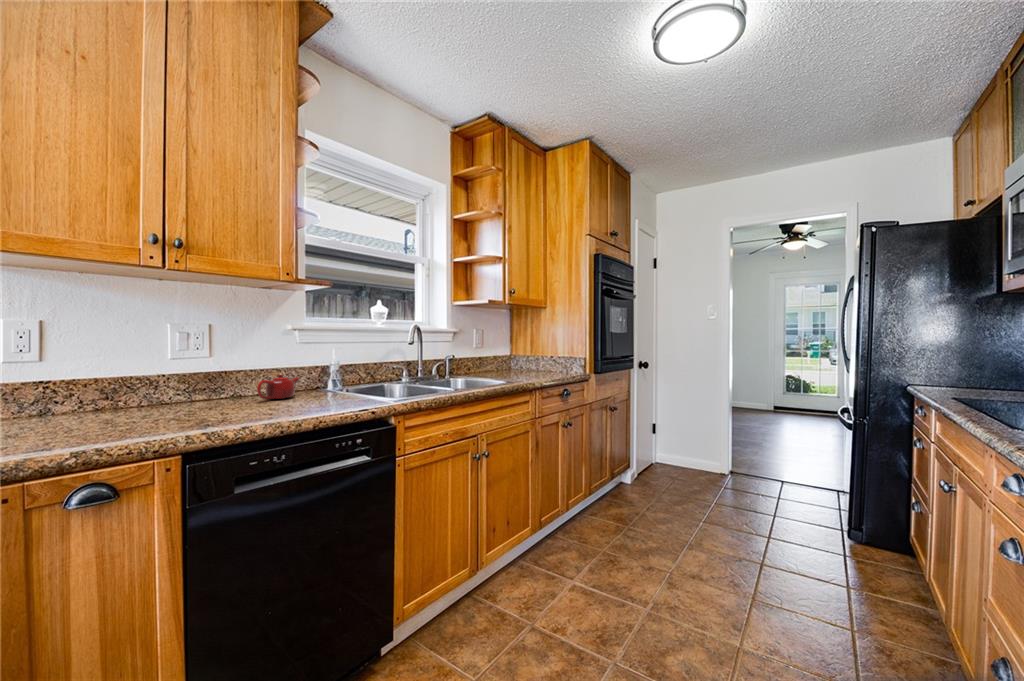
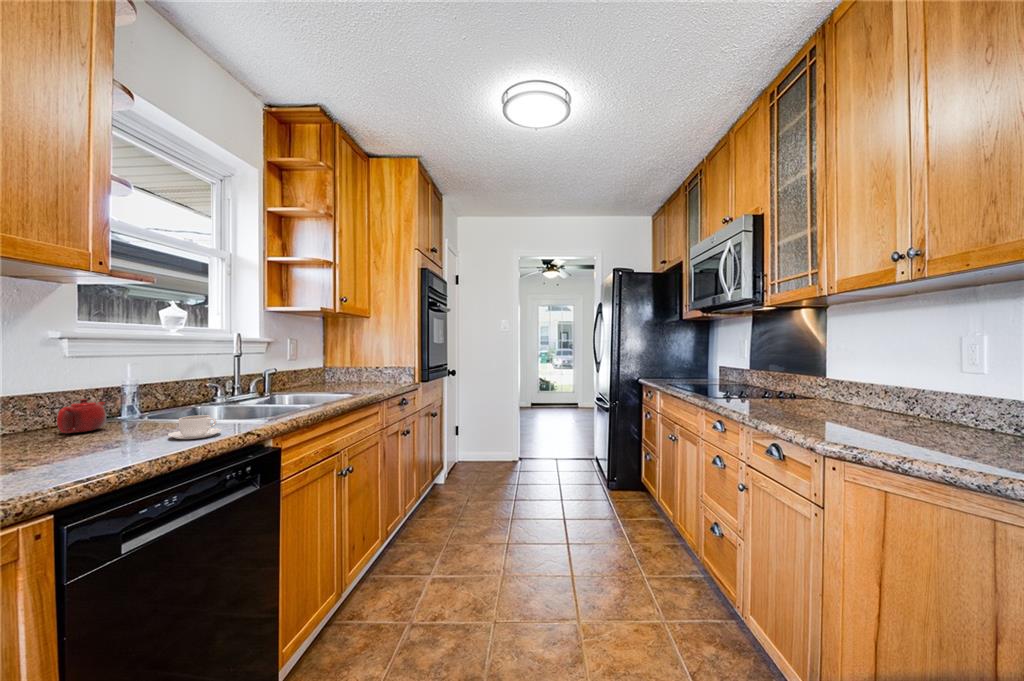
coffee cup: none [302,394,342,414] -> present [168,415,221,439]

